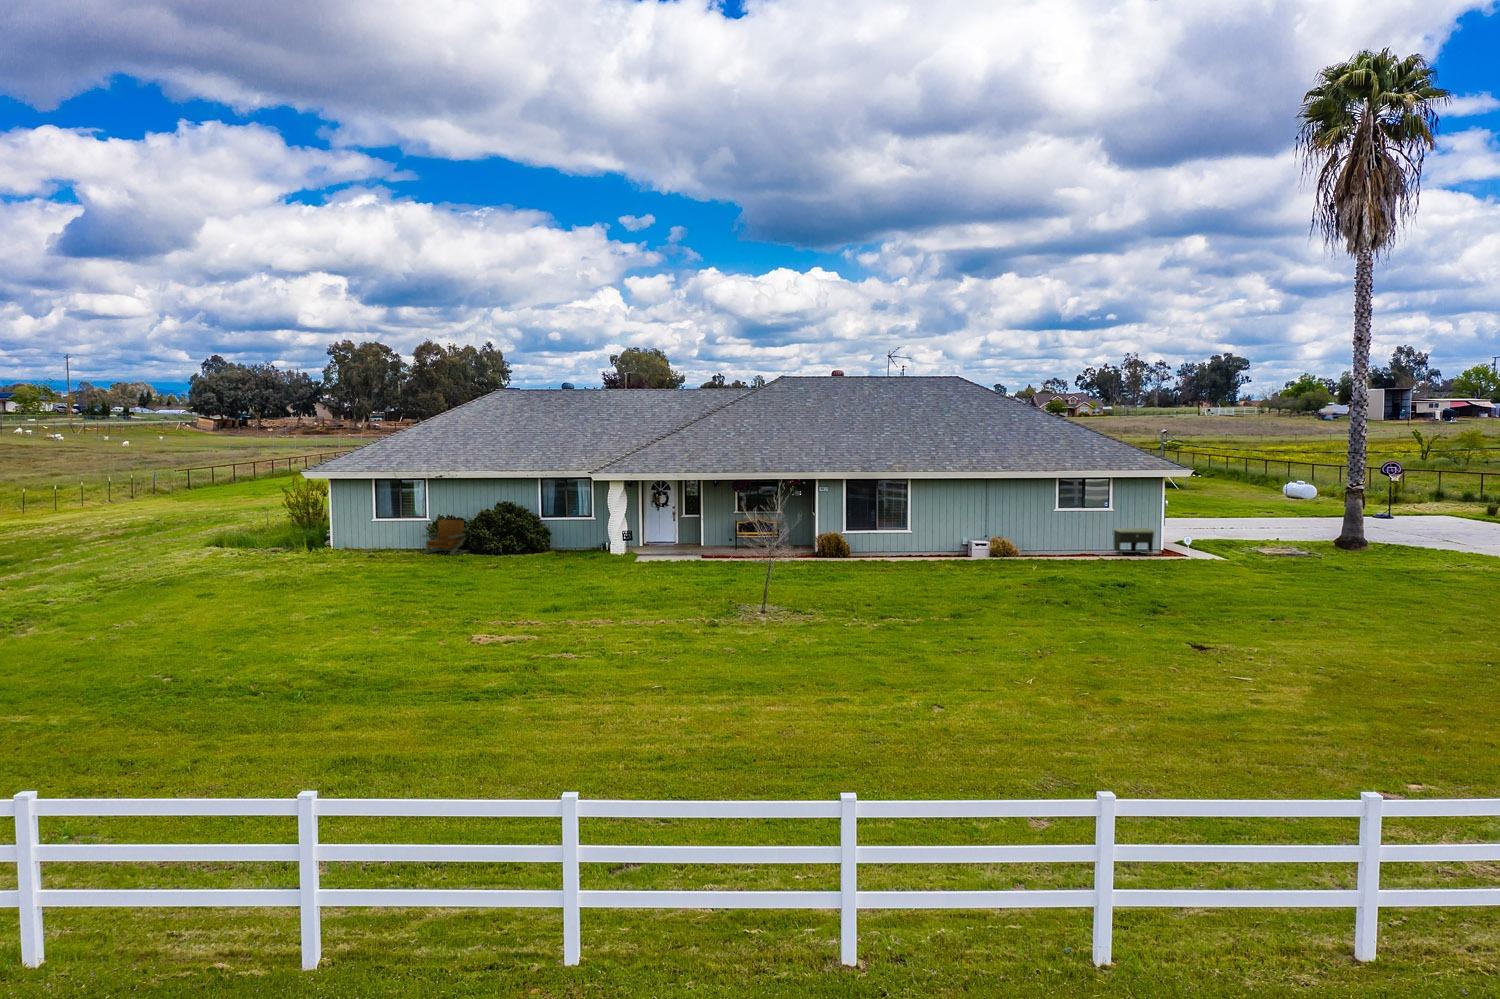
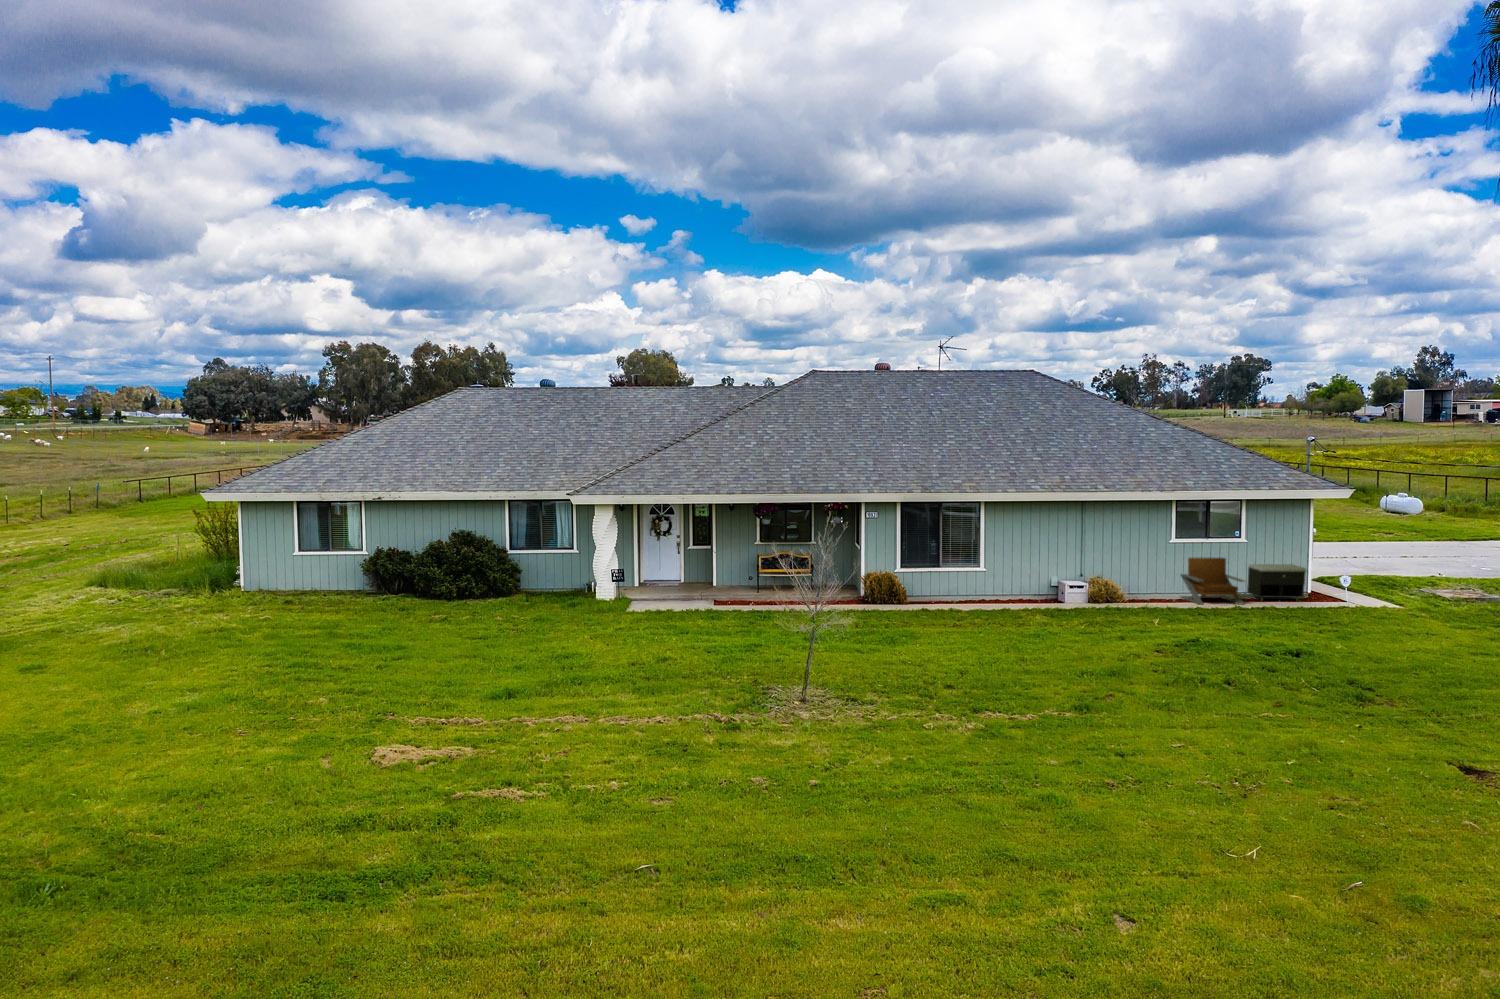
lounge chair: present [423,520,467,555] -> present [1181,557,1244,604]

